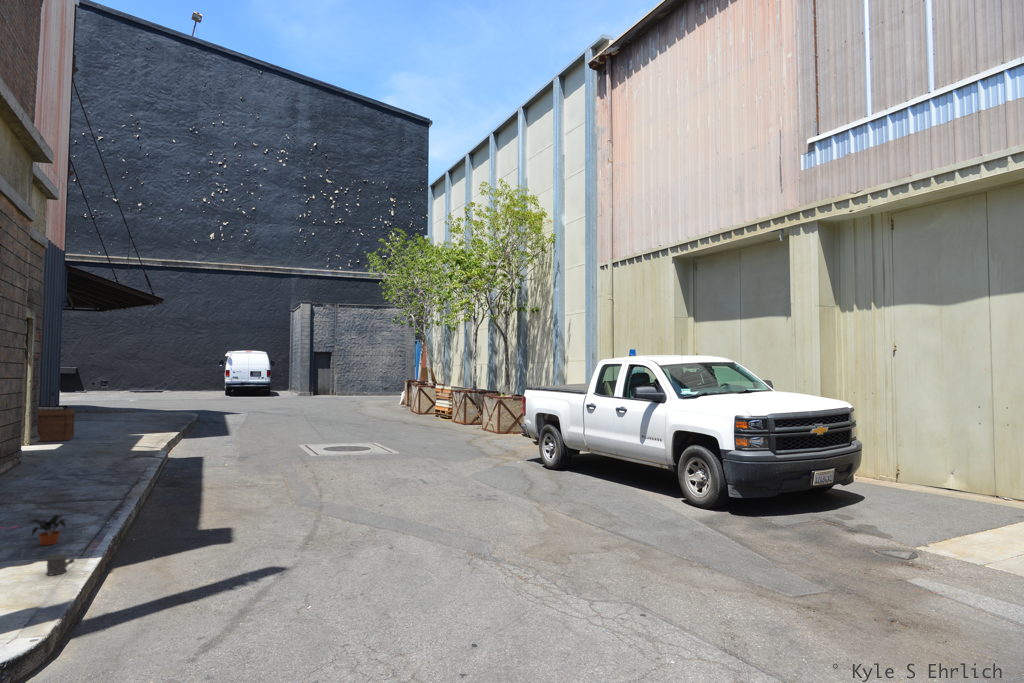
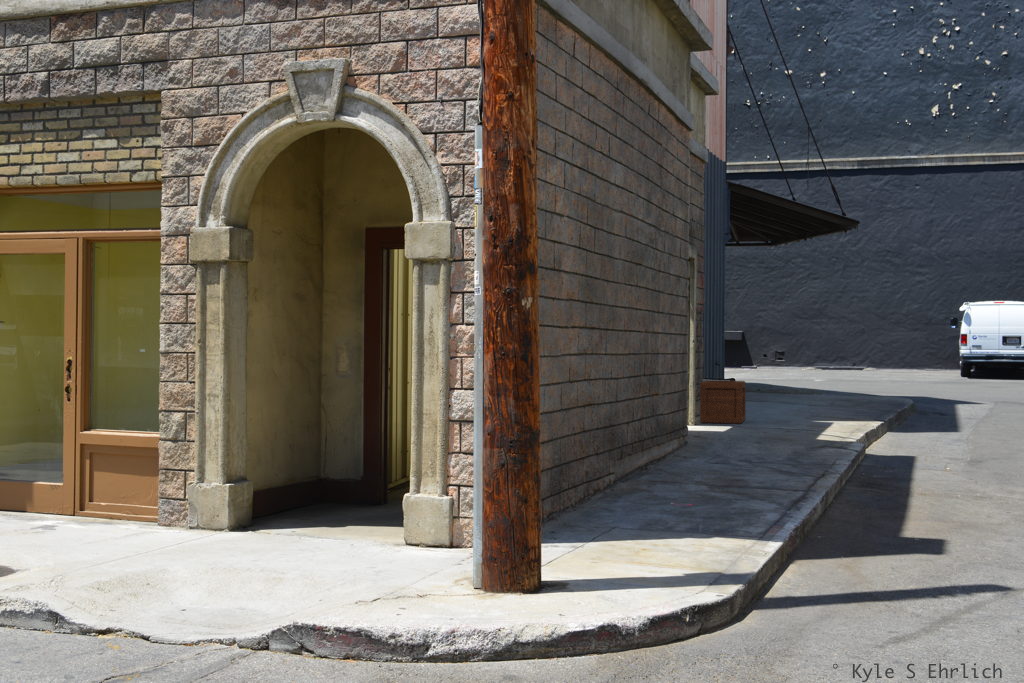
potted plant: present [29,515,67,545] -> none [703,488,746,523]
watering can: present [46,555,75,575] -> none [726,525,753,549]

